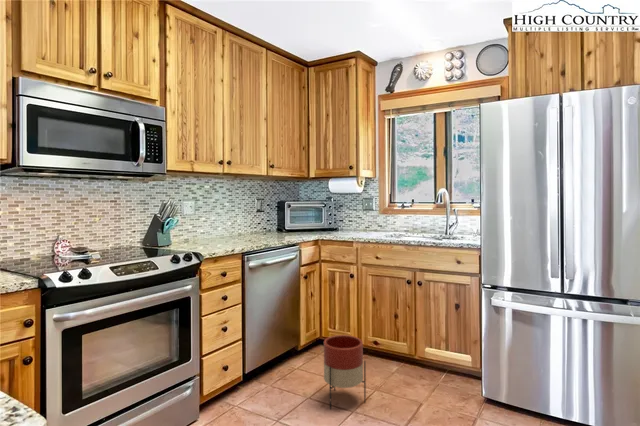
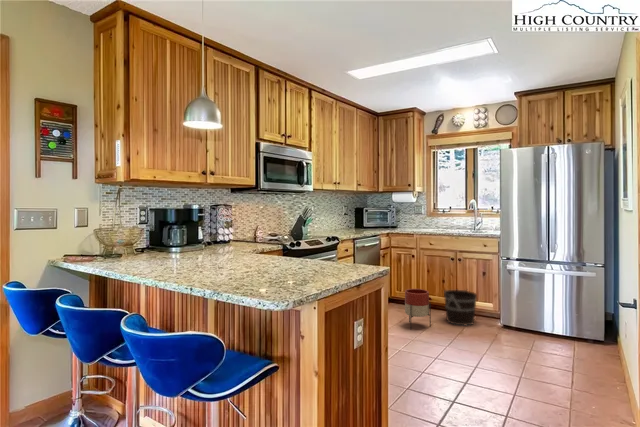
bucket: none [392,332,444,397] -> present [444,290,477,325]

